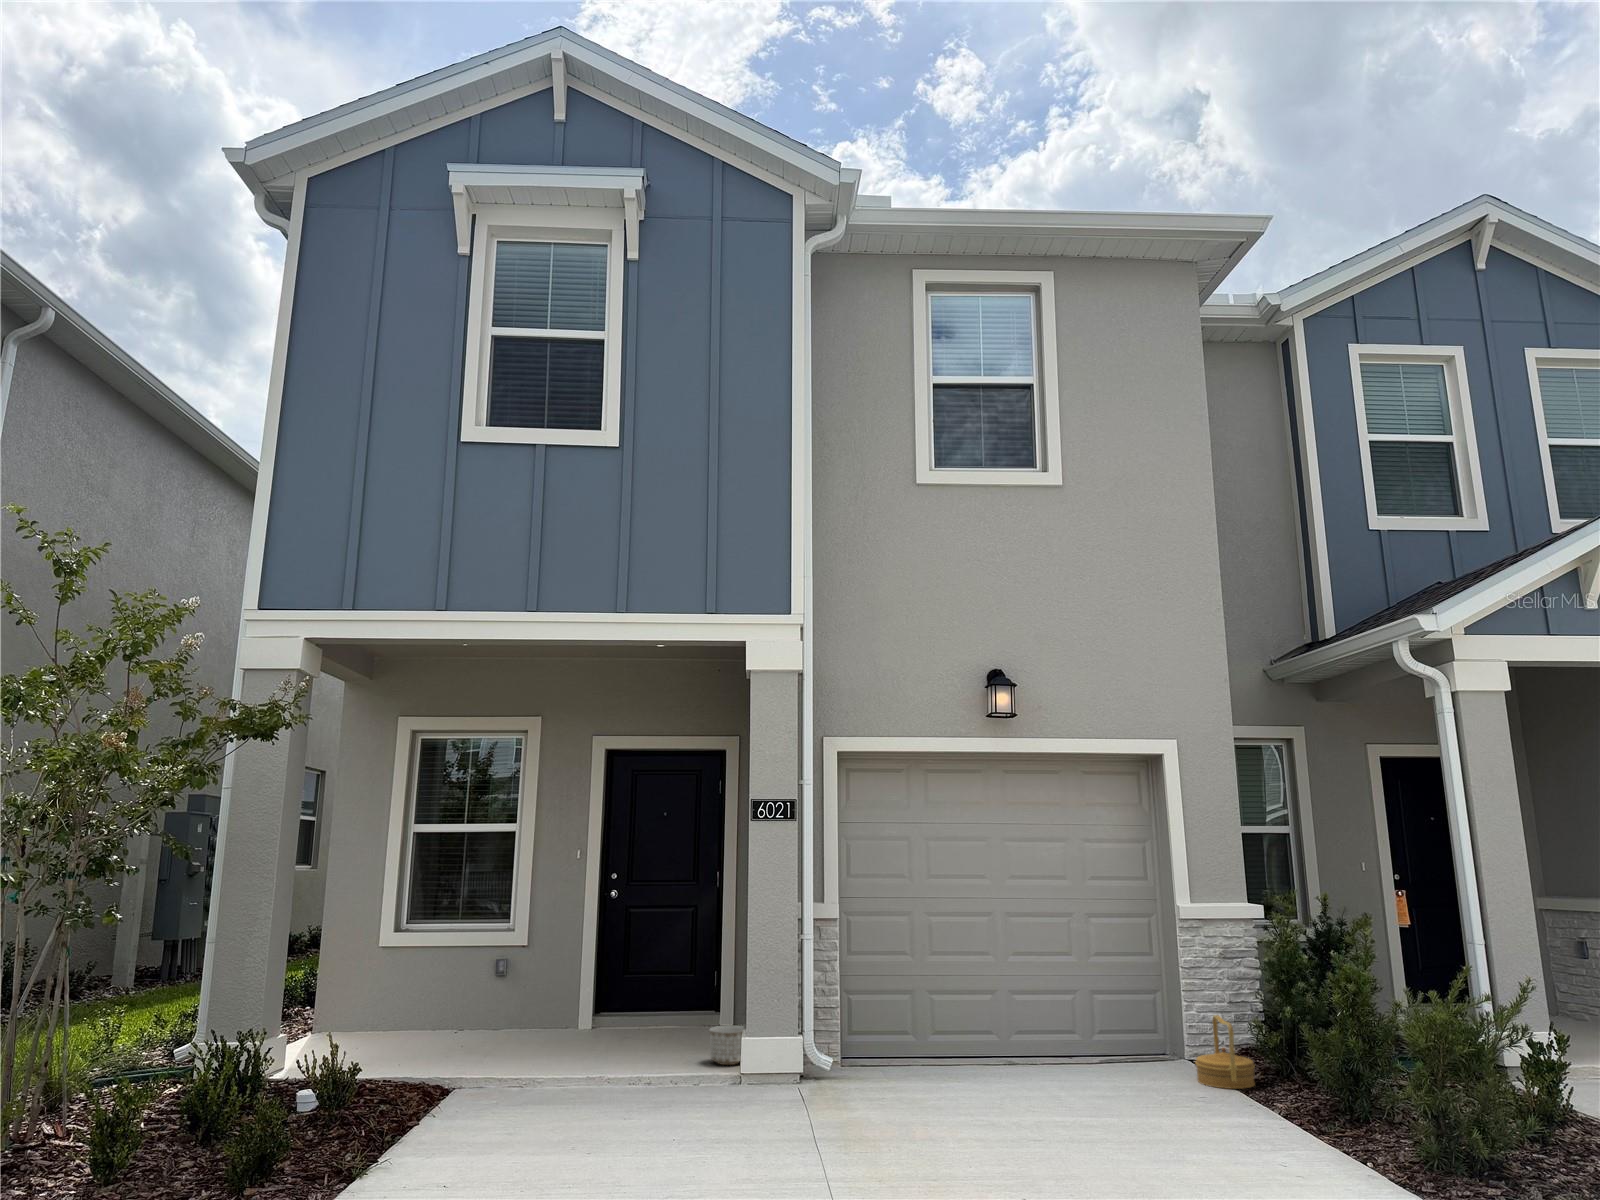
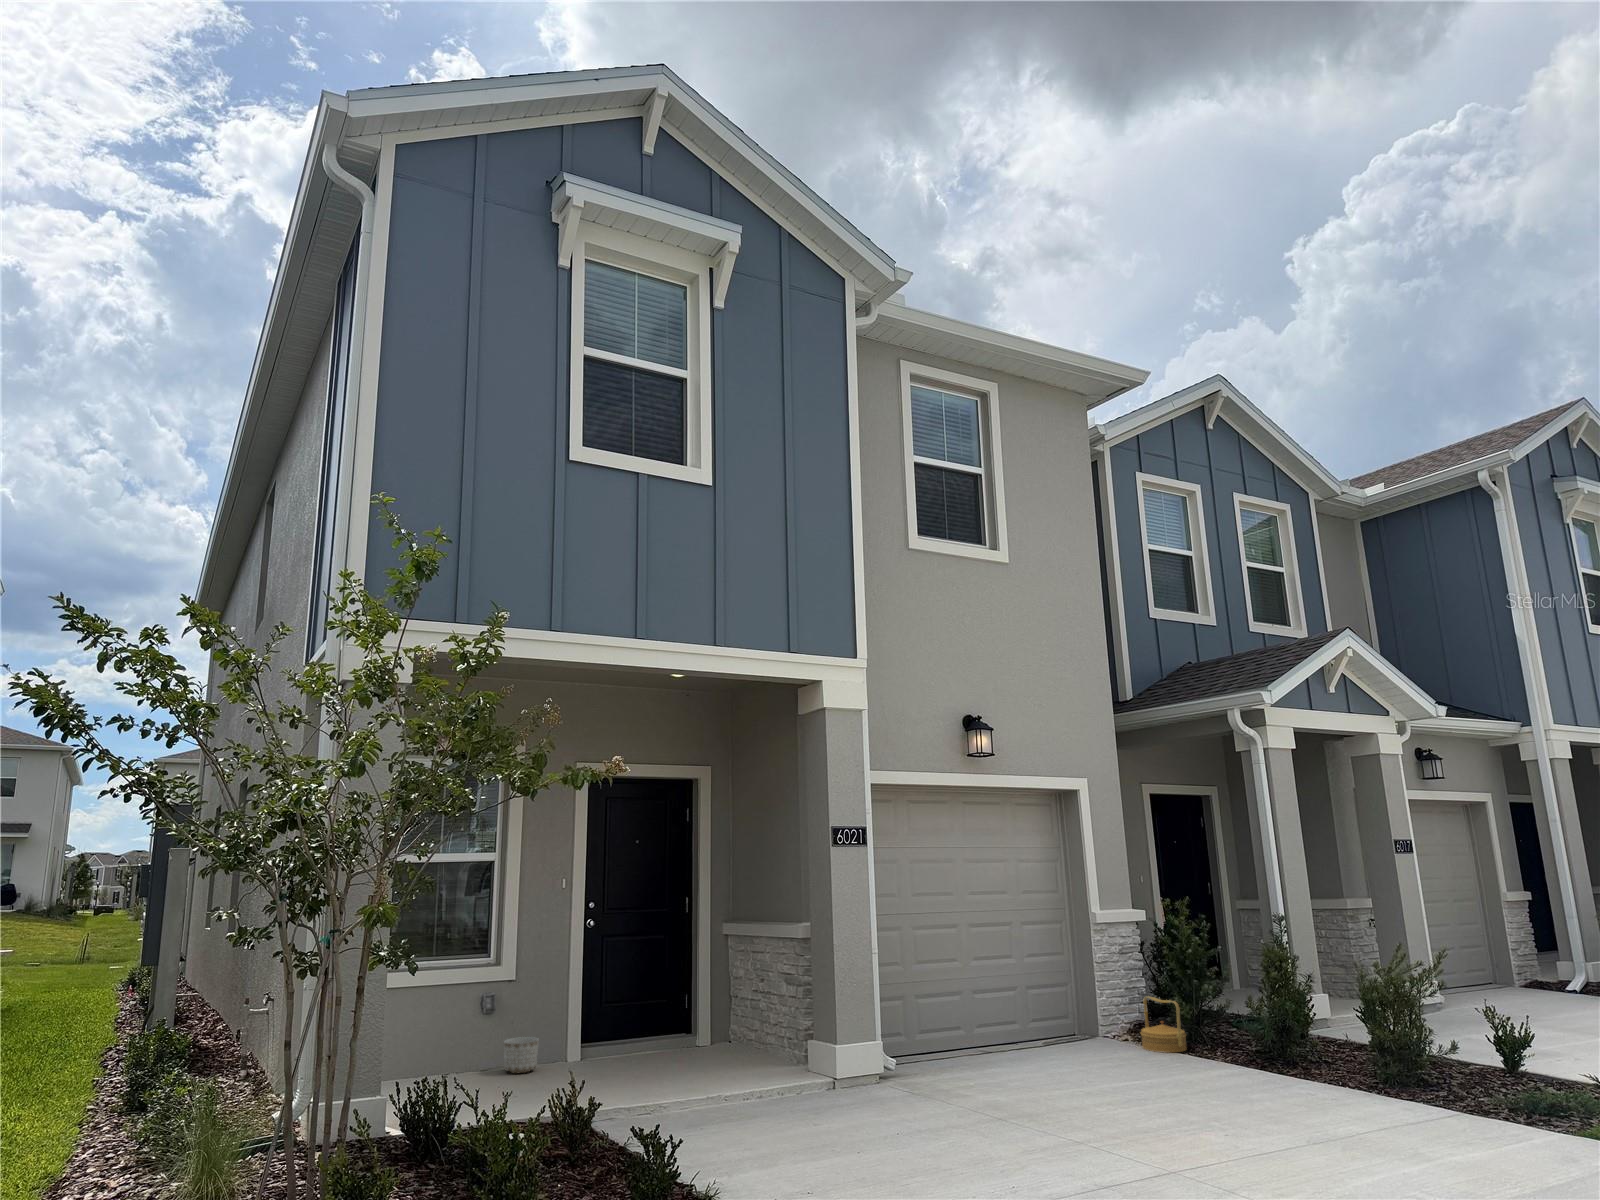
planter: present [709,1026,744,1065] -> present [504,1037,539,1073]

